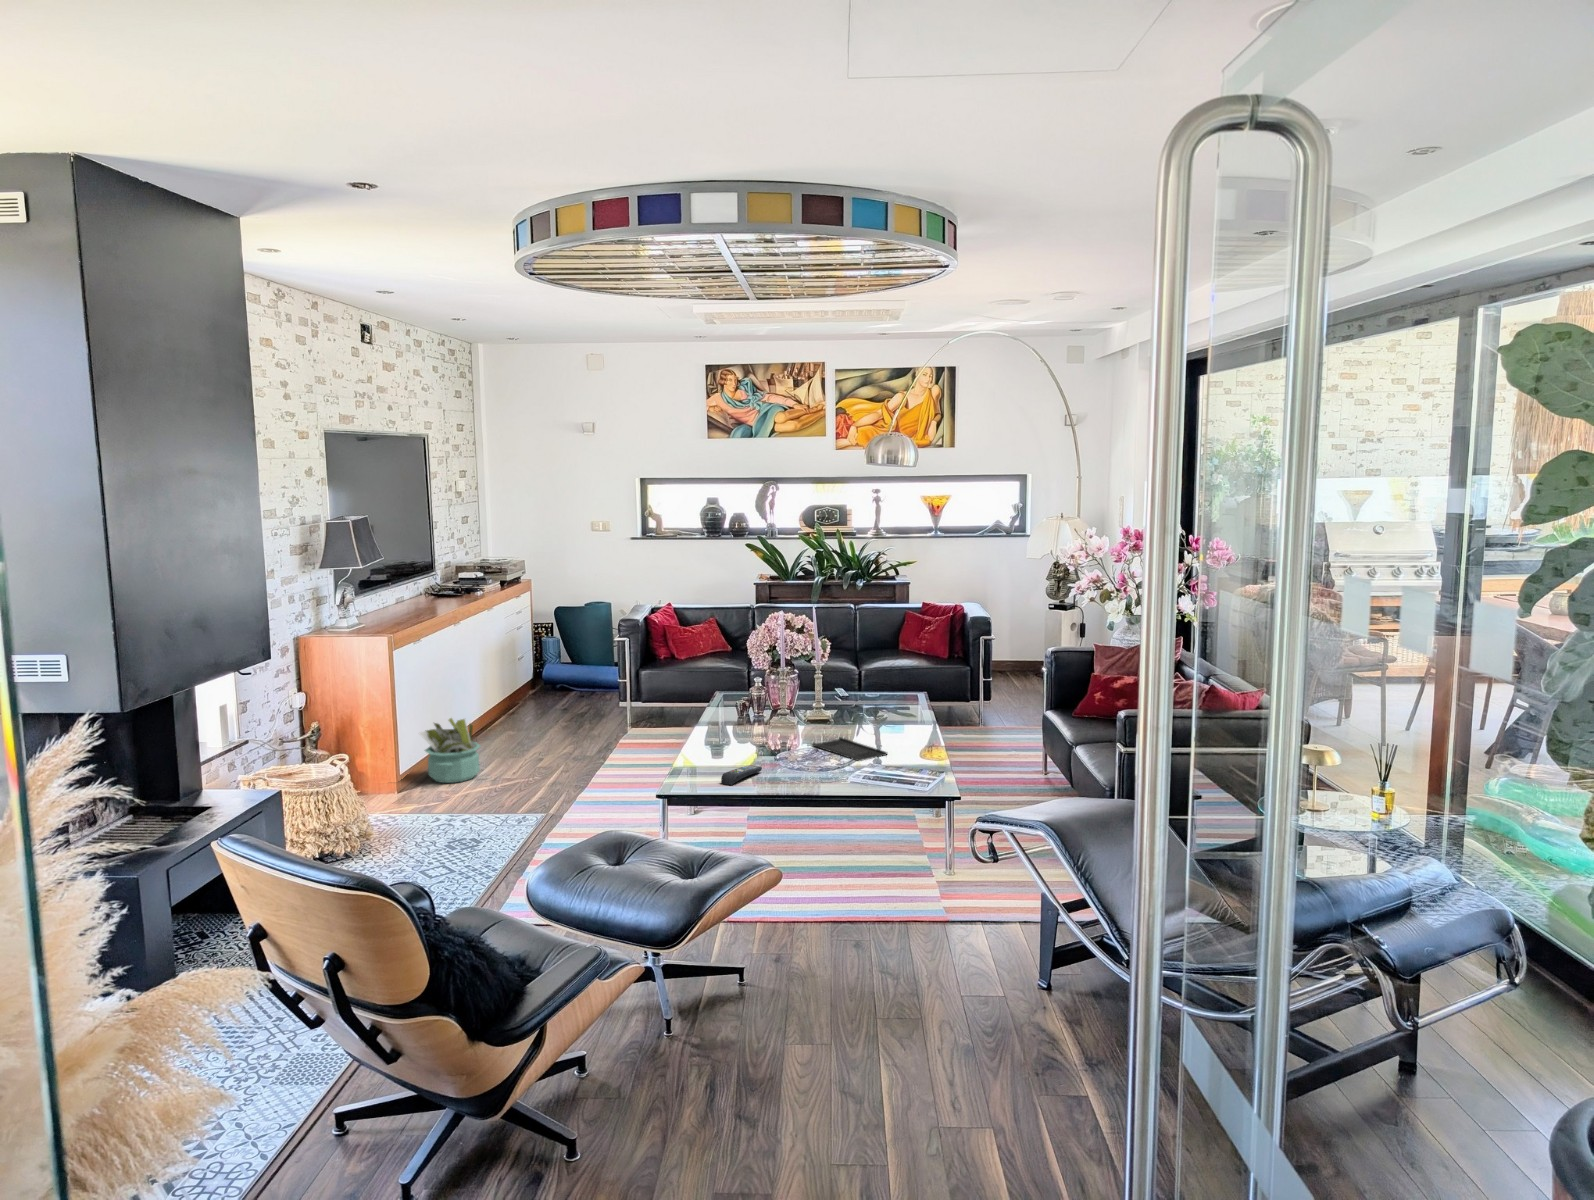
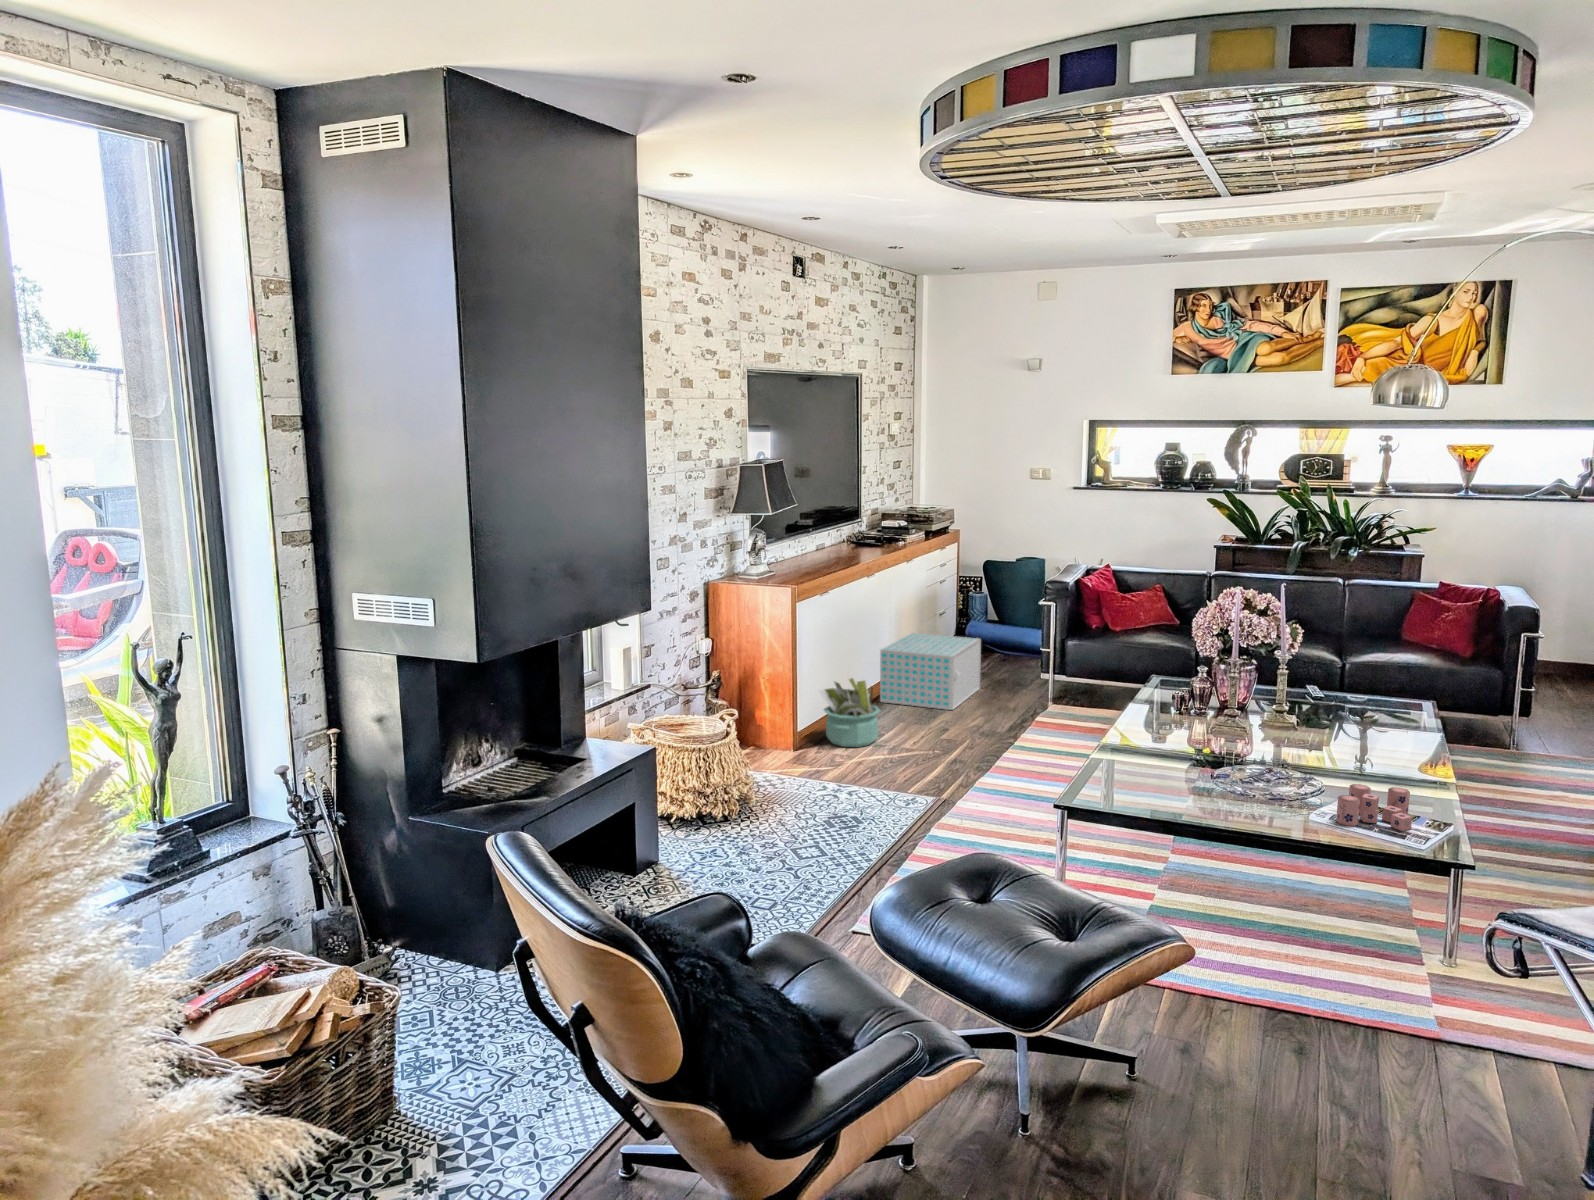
storage box: none [471,675,566,741] -> present [880,633,981,710]
tray: present [812,737,887,761] -> none [1264,755,1369,793]
candle: none [868,749,918,781] -> present [1336,784,1412,831]
remote control: present [721,765,762,785] -> none [1136,780,1192,804]

